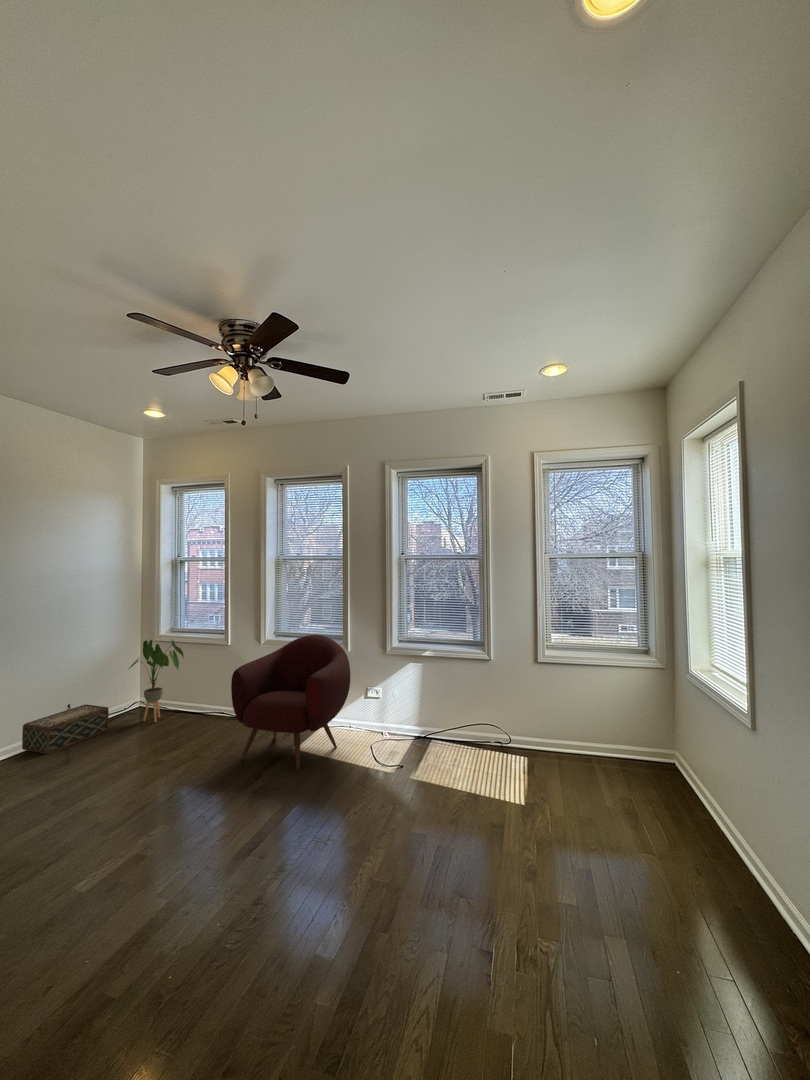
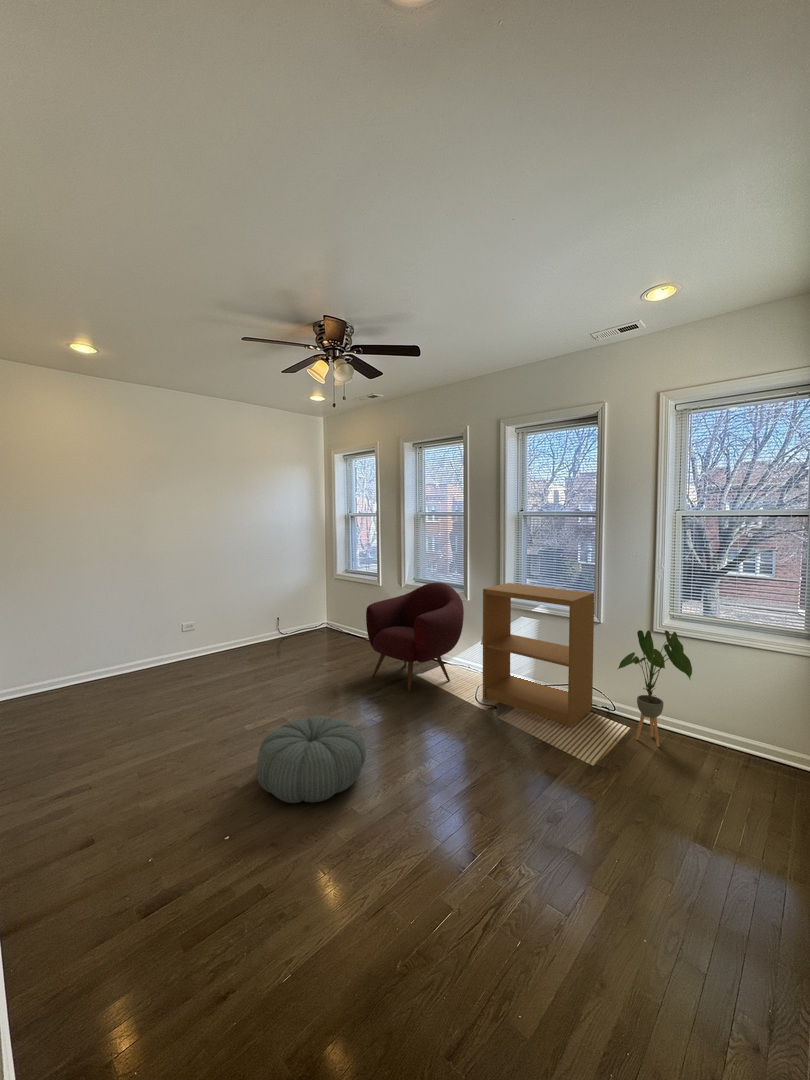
bookshelf: none [382,629,487,771] -> present [483,583,594,728]
house plant: present [129,640,184,722] -> present [618,630,692,747]
woven basket: present [22,704,109,754] -> none [251,620,302,649]
pouf: none [151,825,312,975] -> present [256,716,366,803]

